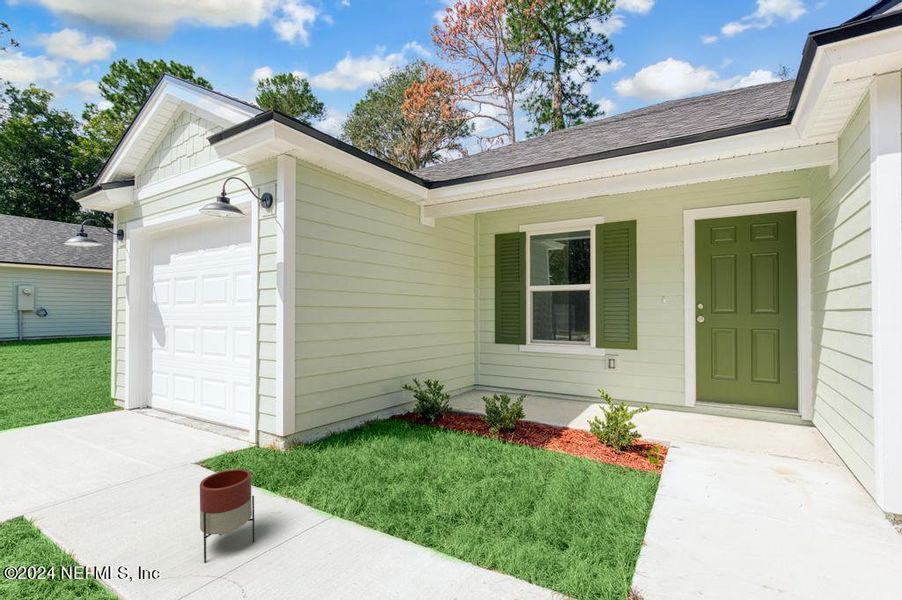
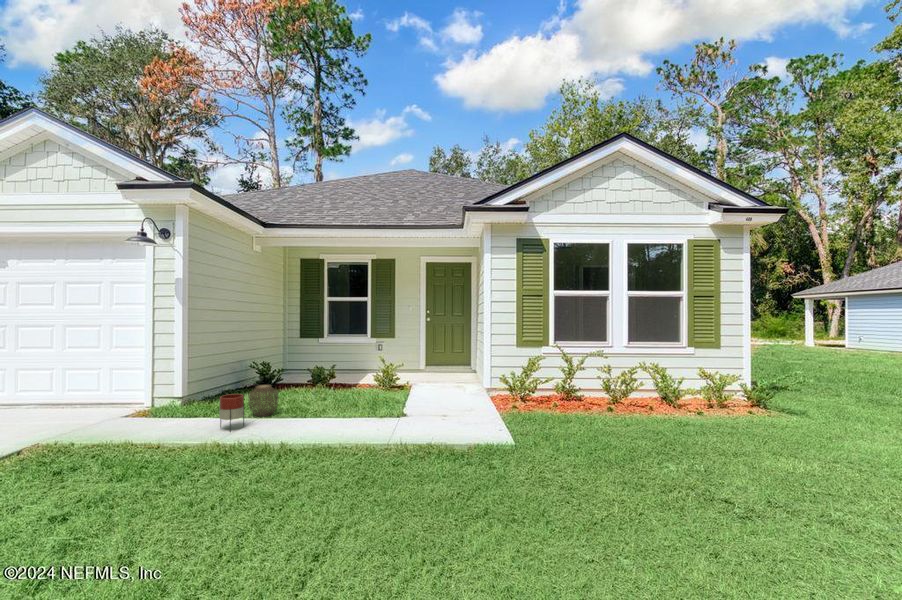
woven basket: none [306,442,361,508] -> present [248,385,278,416]

